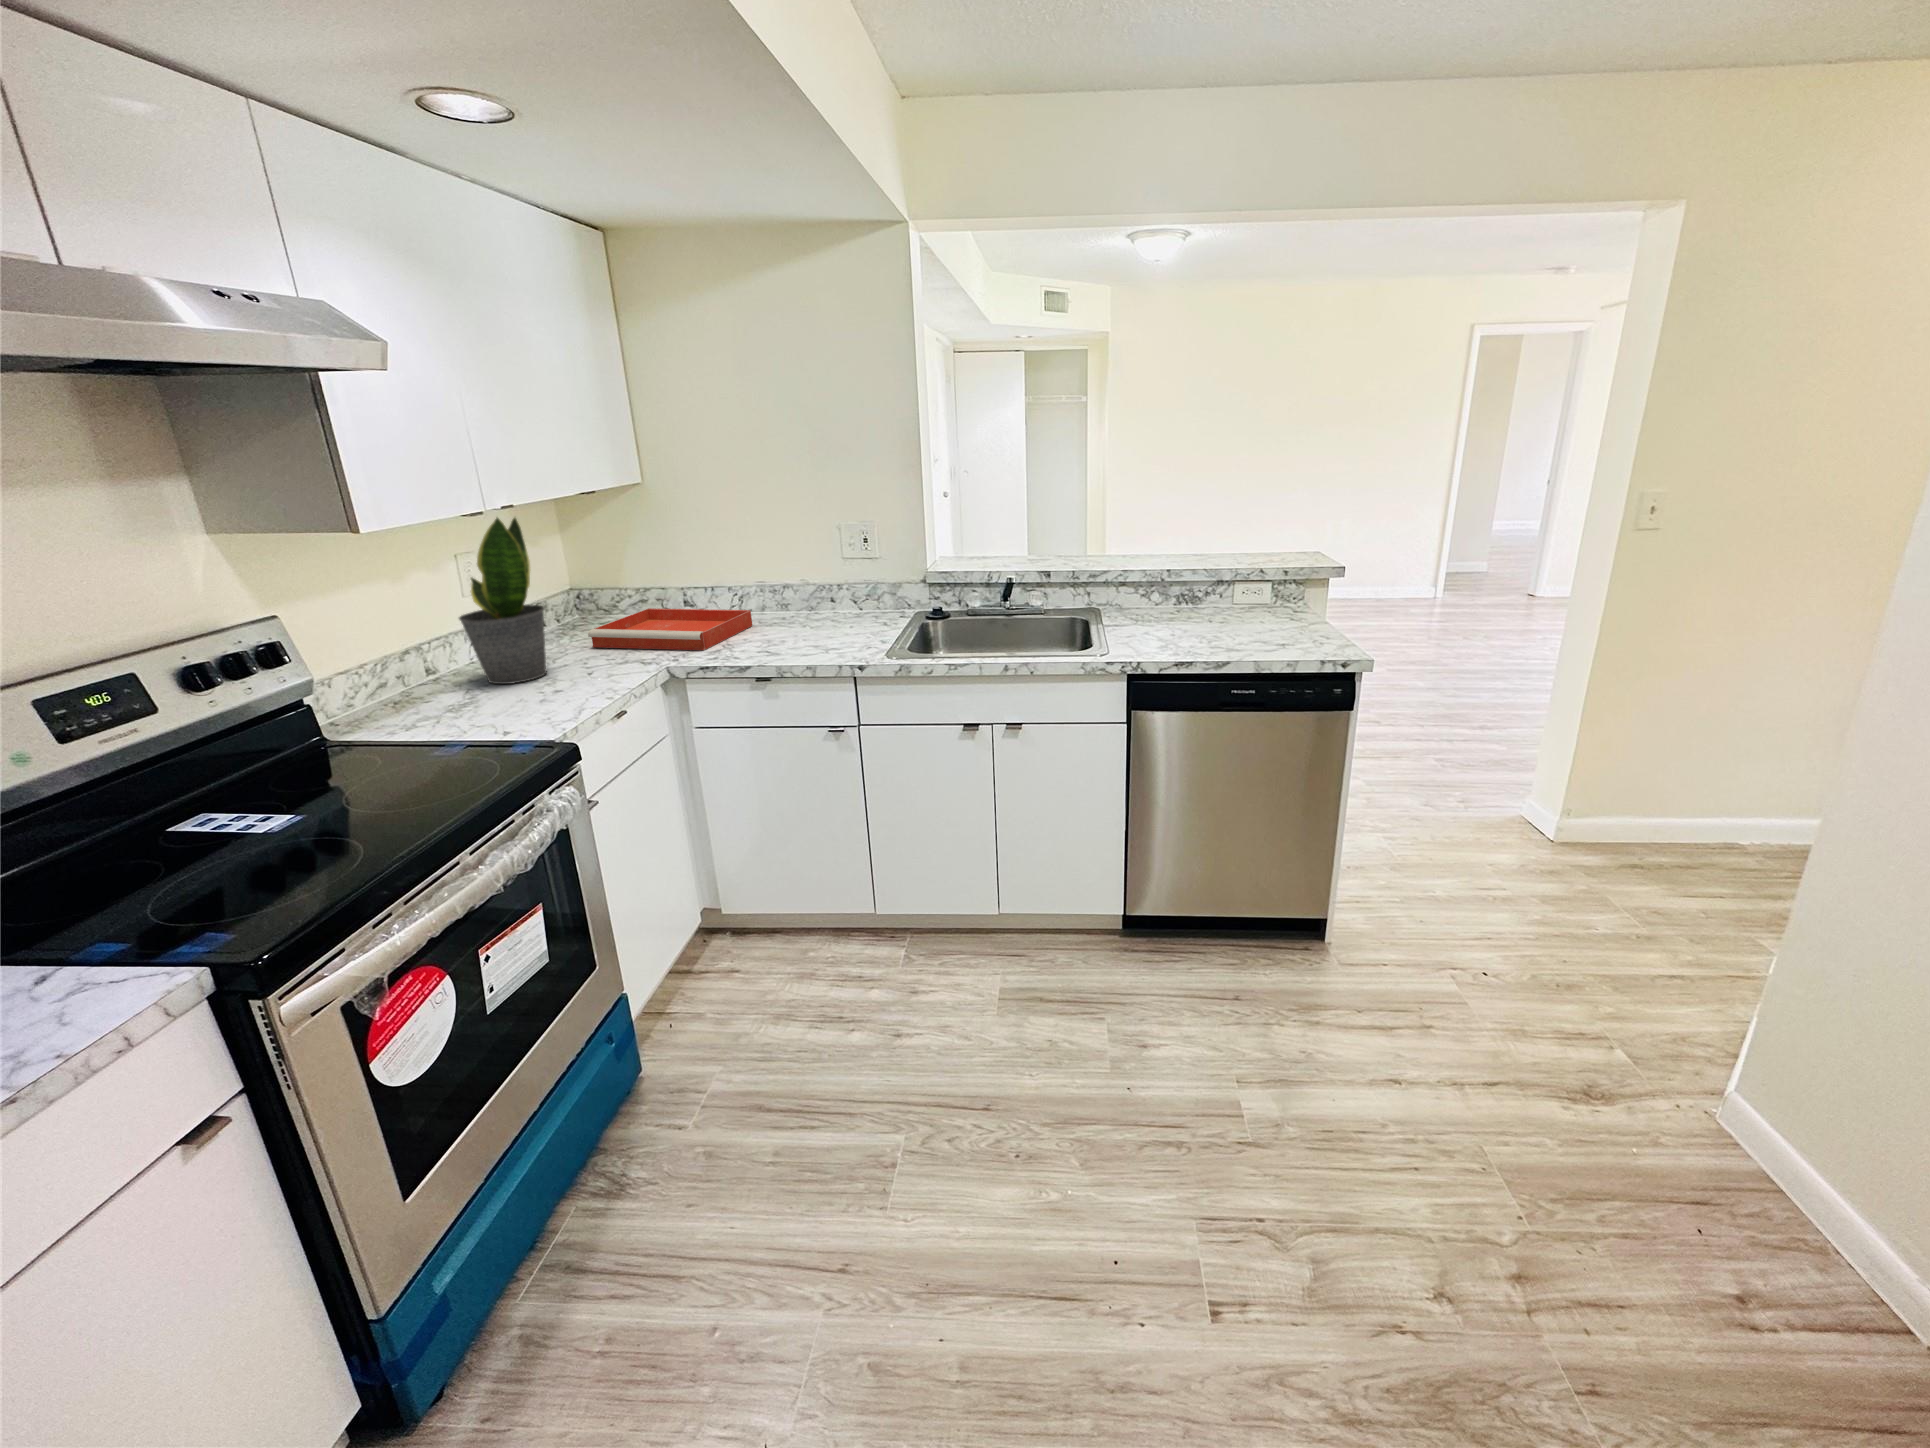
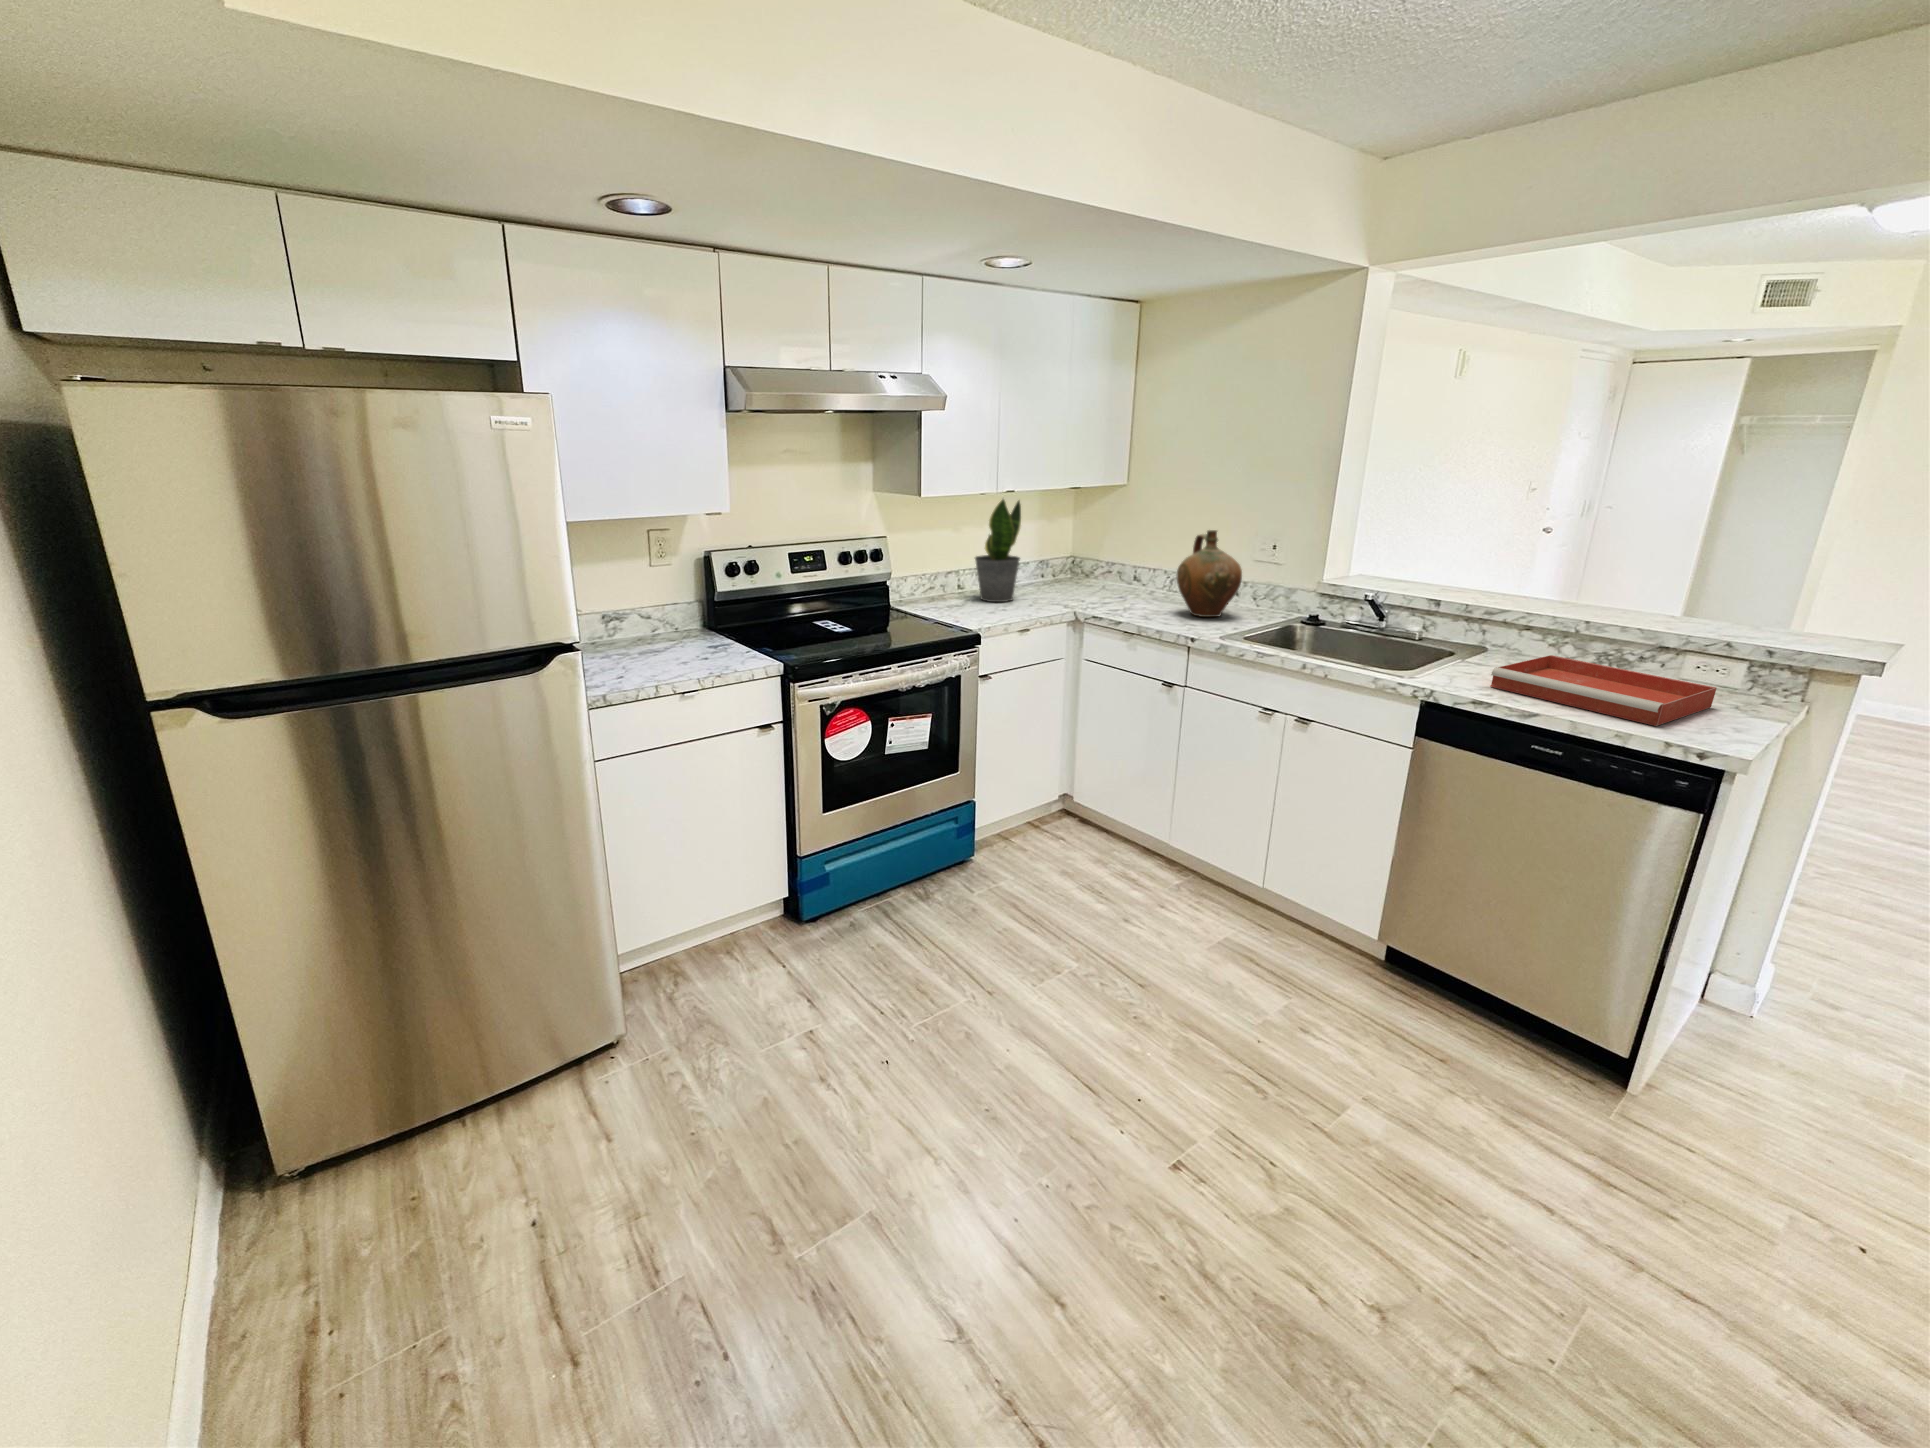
ceramic jug: none [782,529,861,636] -> present [1177,530,1242,617]
tray: present [588,608,752,650] -> present [1490,655,1717,726]

